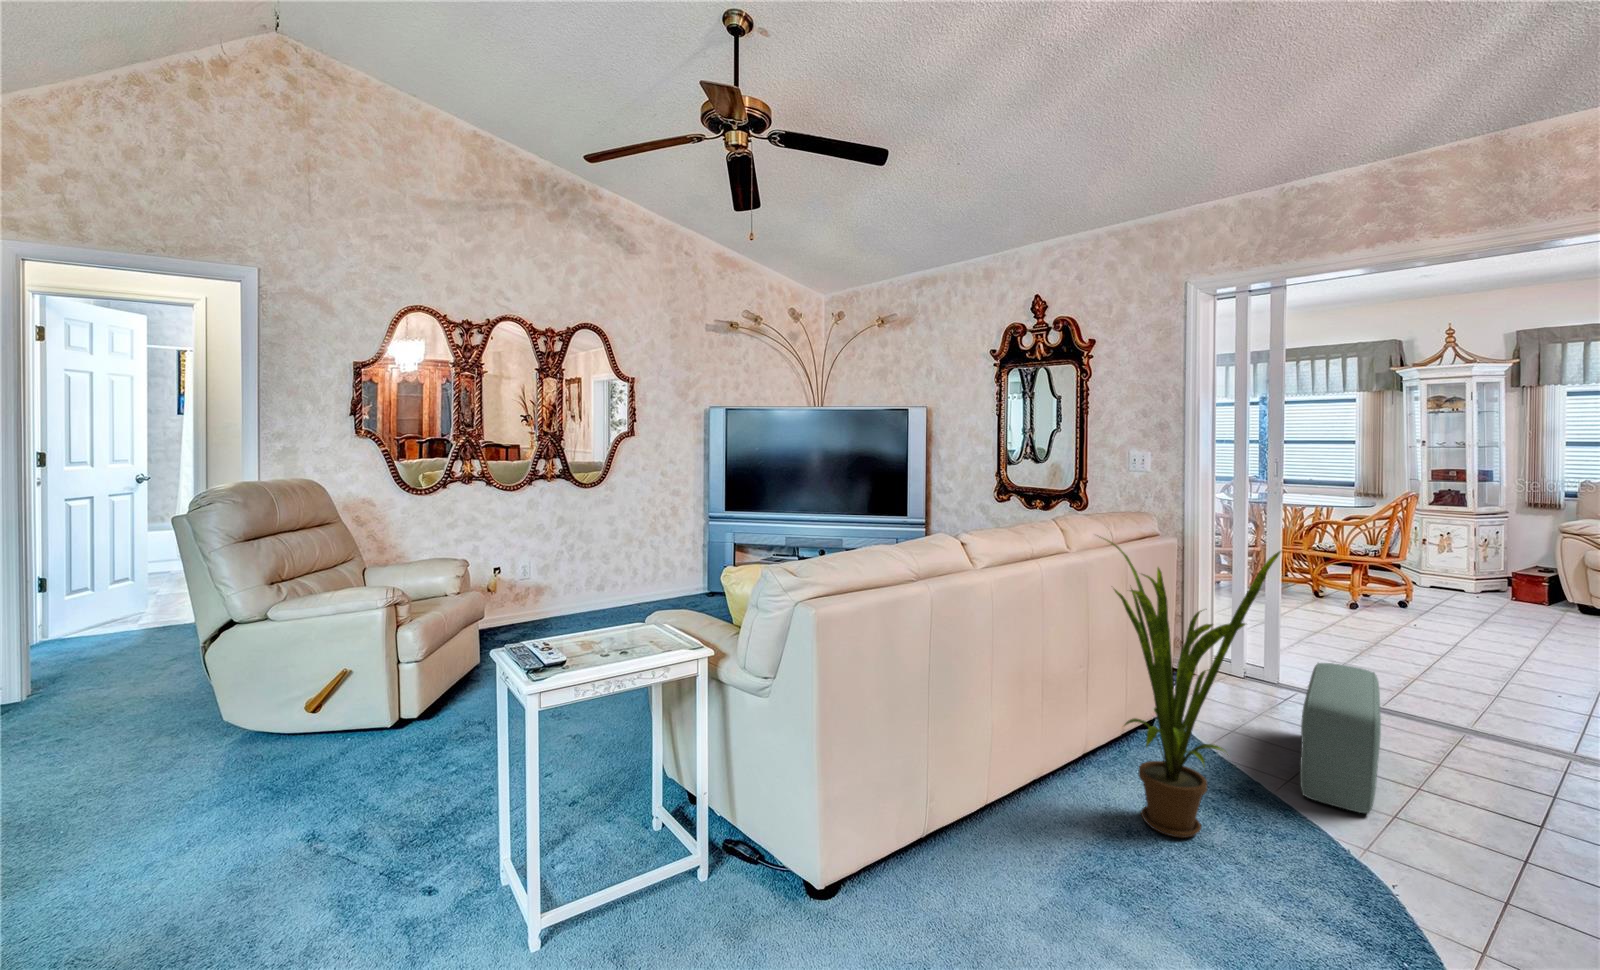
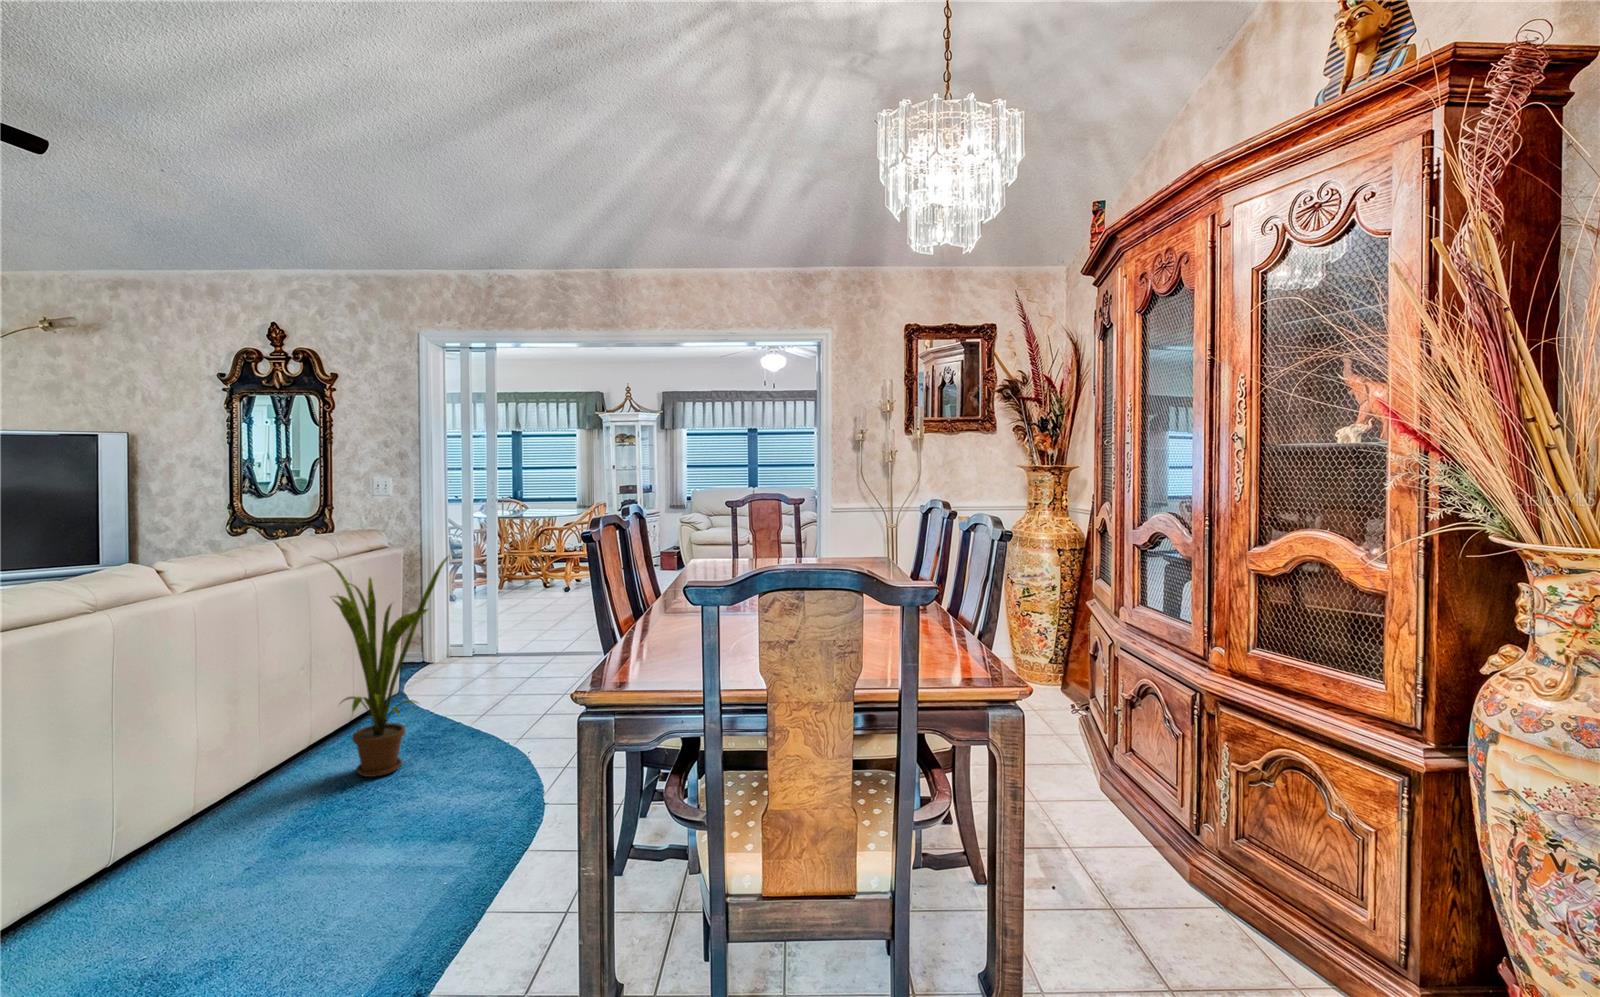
pouf: present [1300,663,1381,813] -> none [482,630,539,723]

